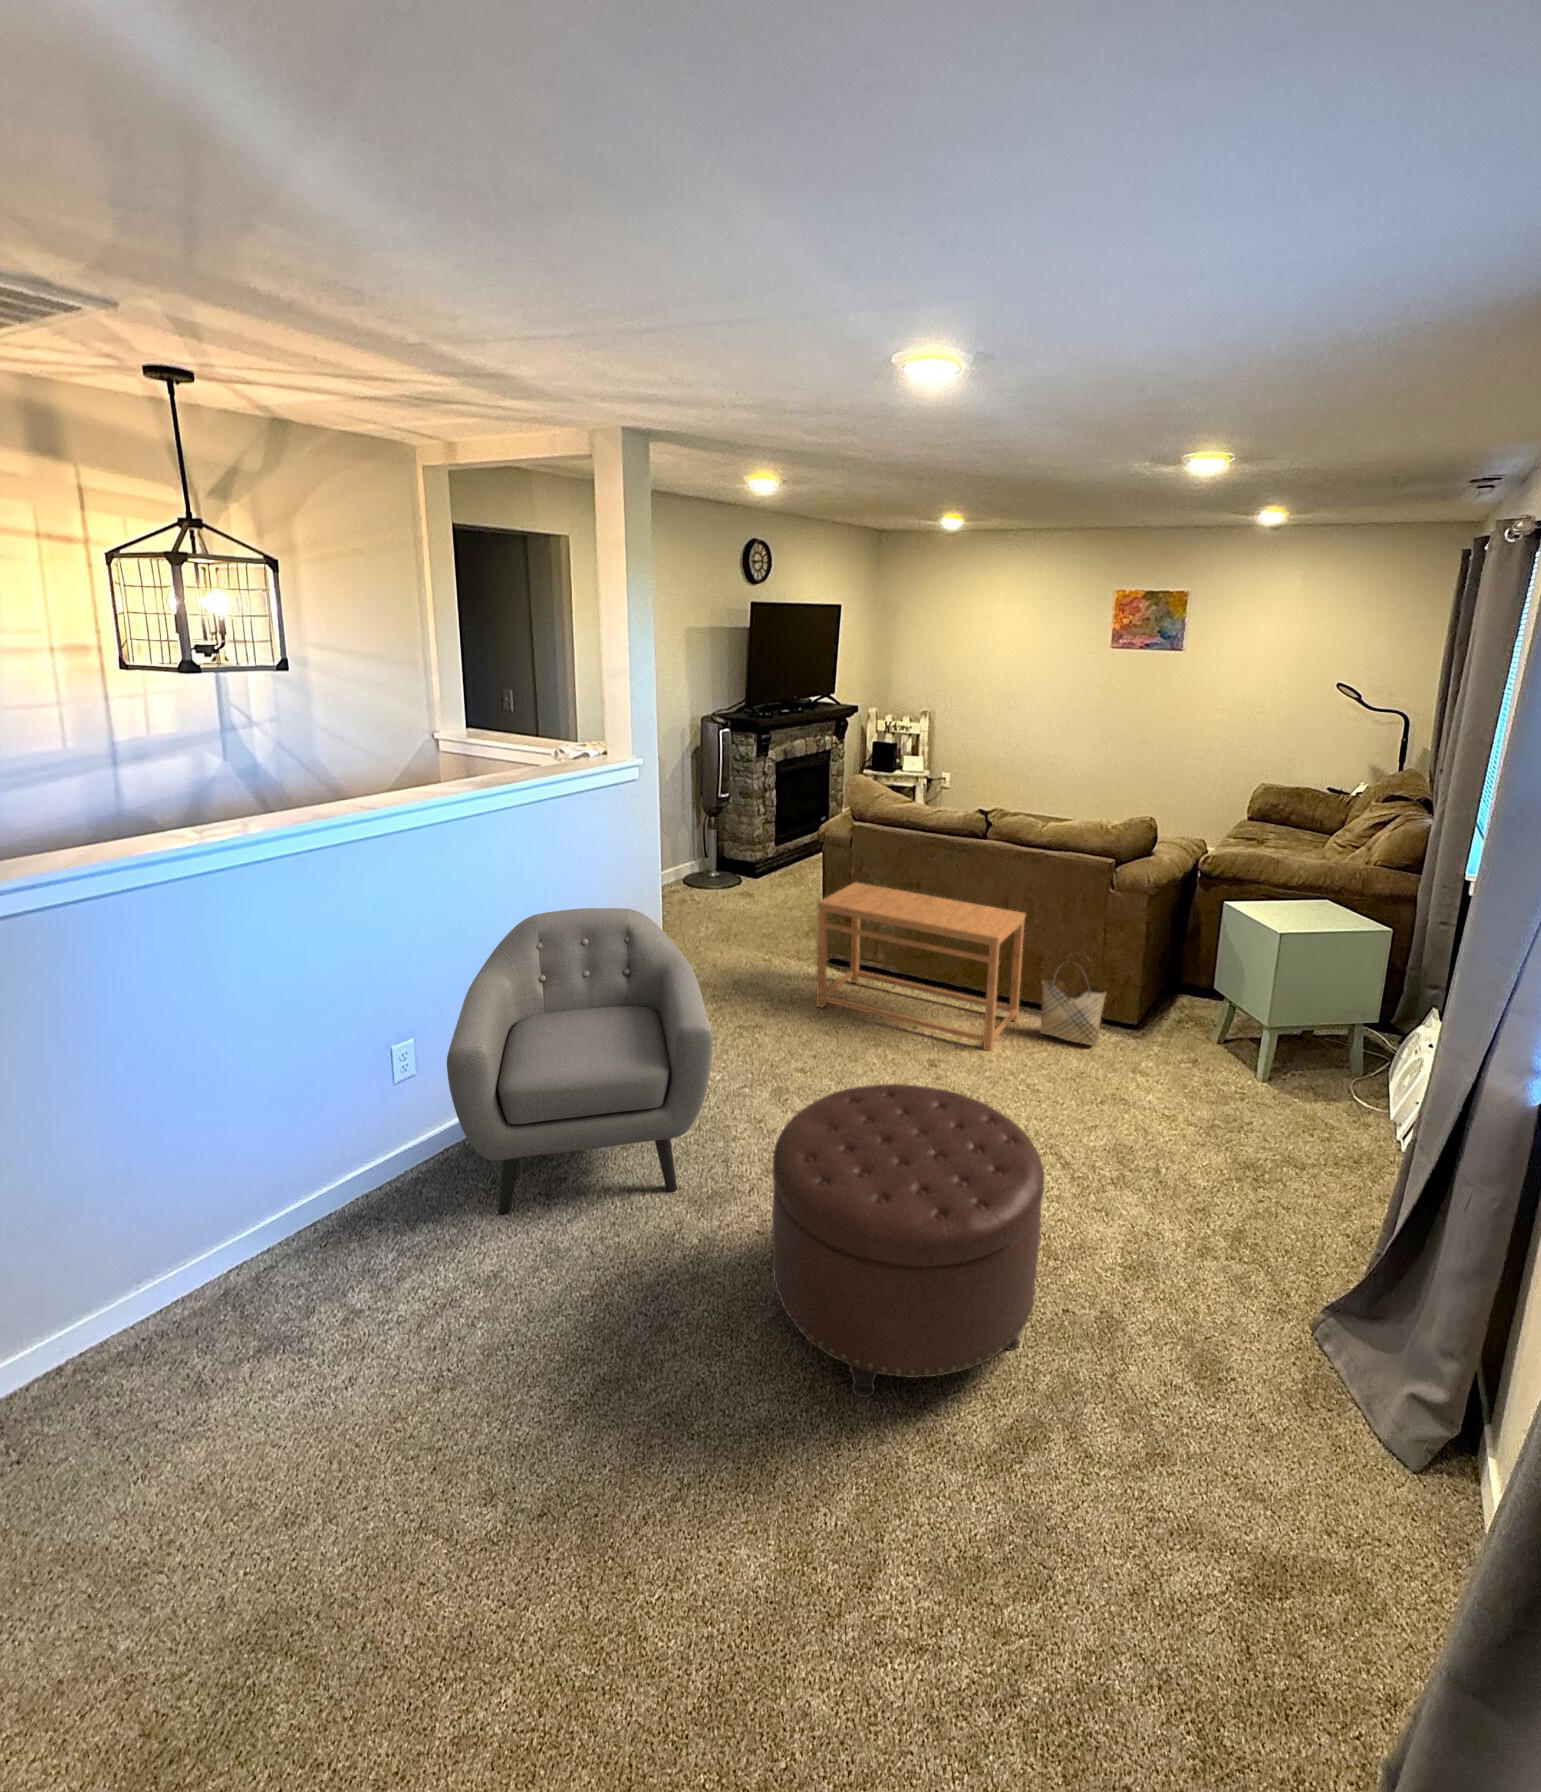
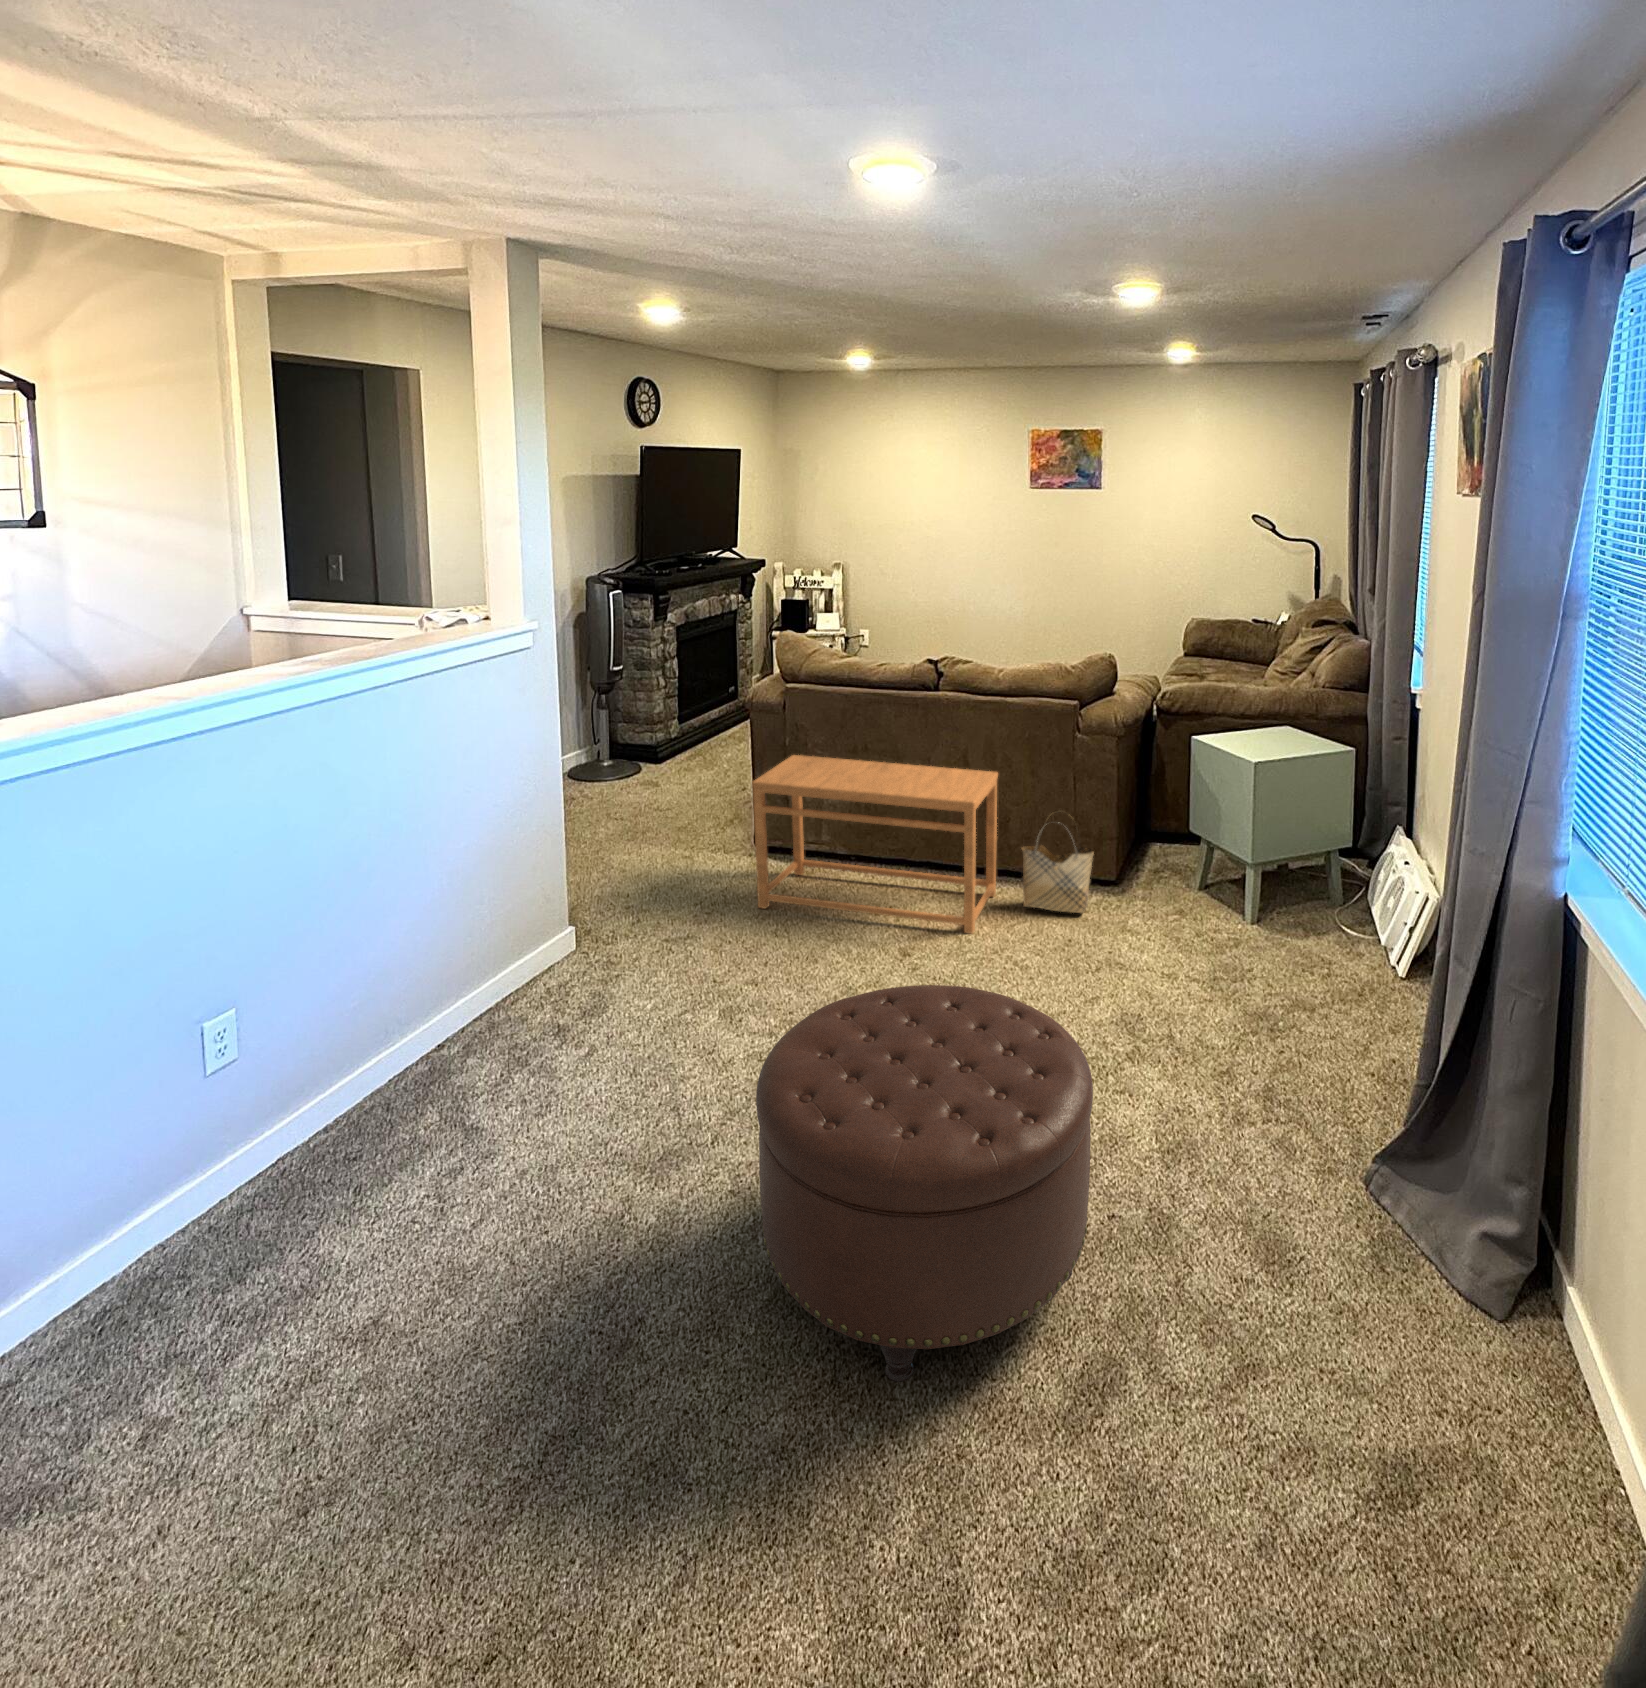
armchair: present [447,908,713,1215] -> none [266,810,652,1241]

